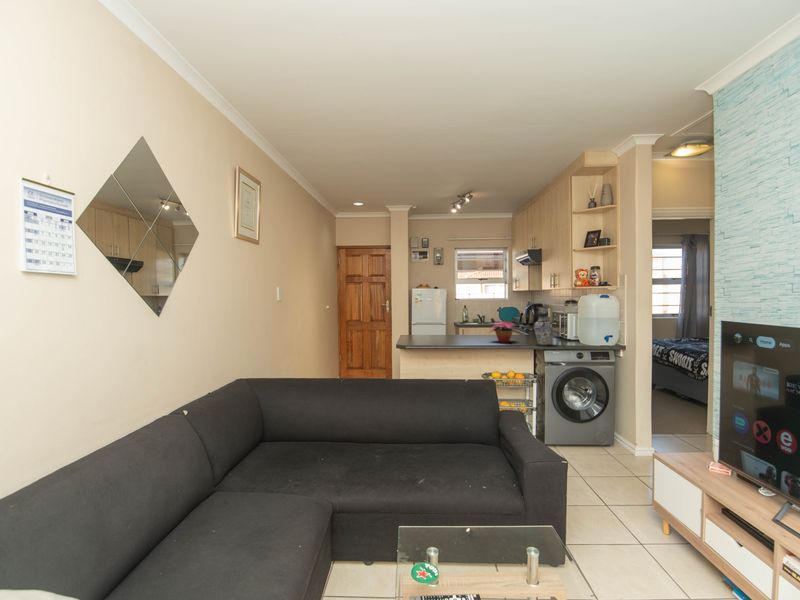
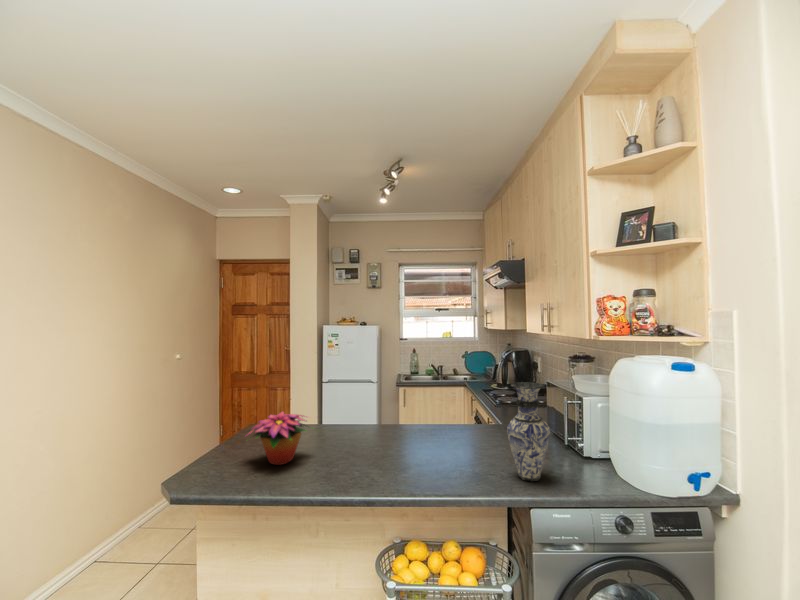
flower arrangement: present [491,321,516,343] -> present [249,412,309,465]

